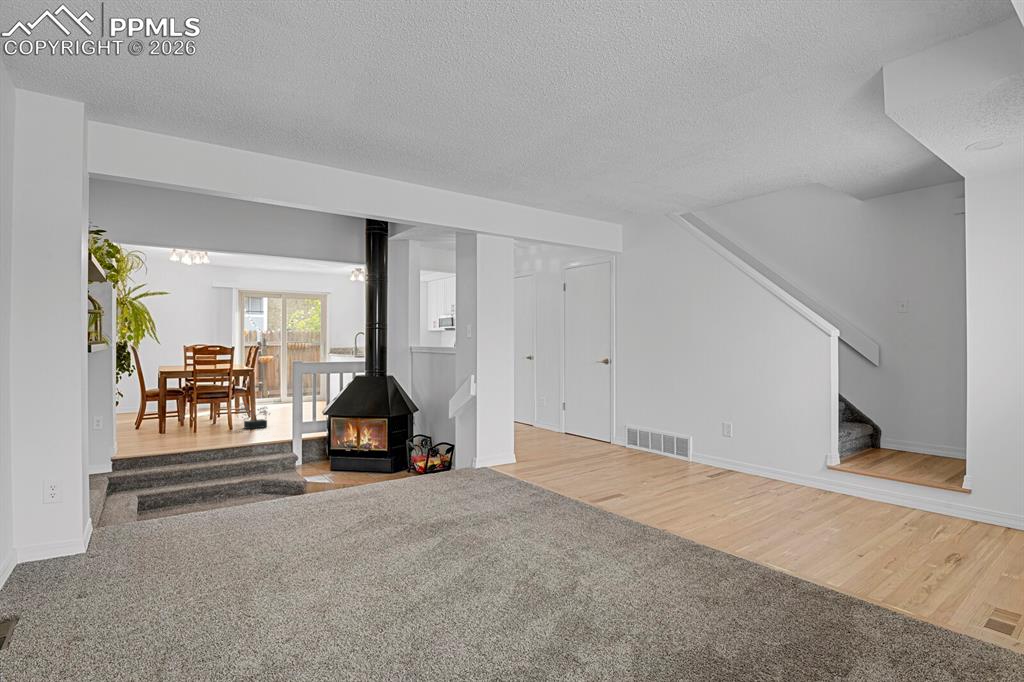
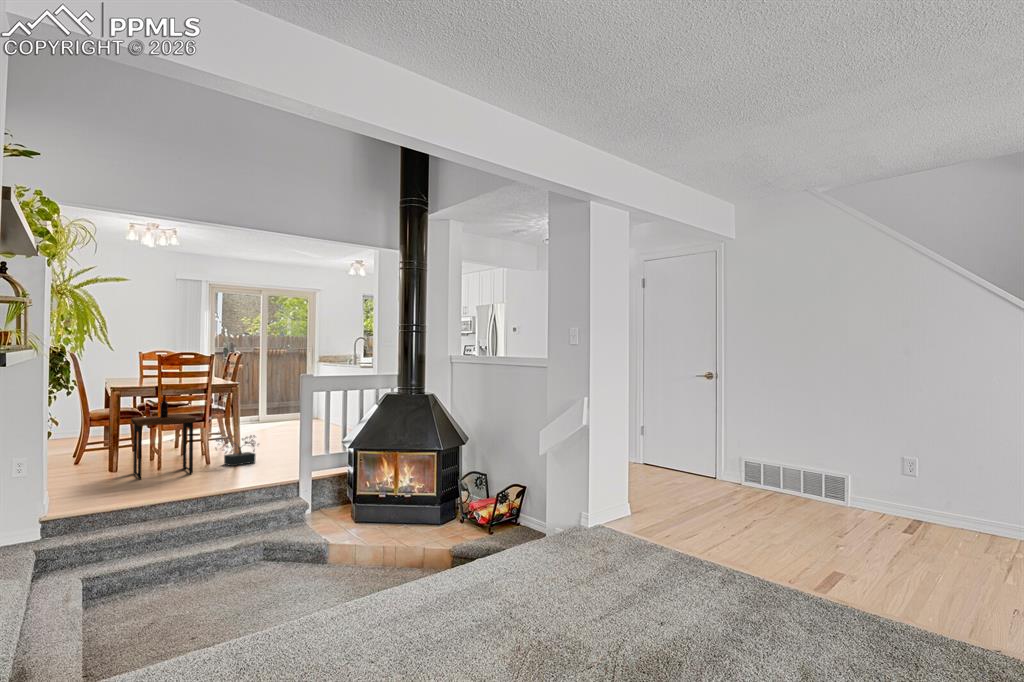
side table: none [176,376,221,437] -> present [131,395,196,480]

